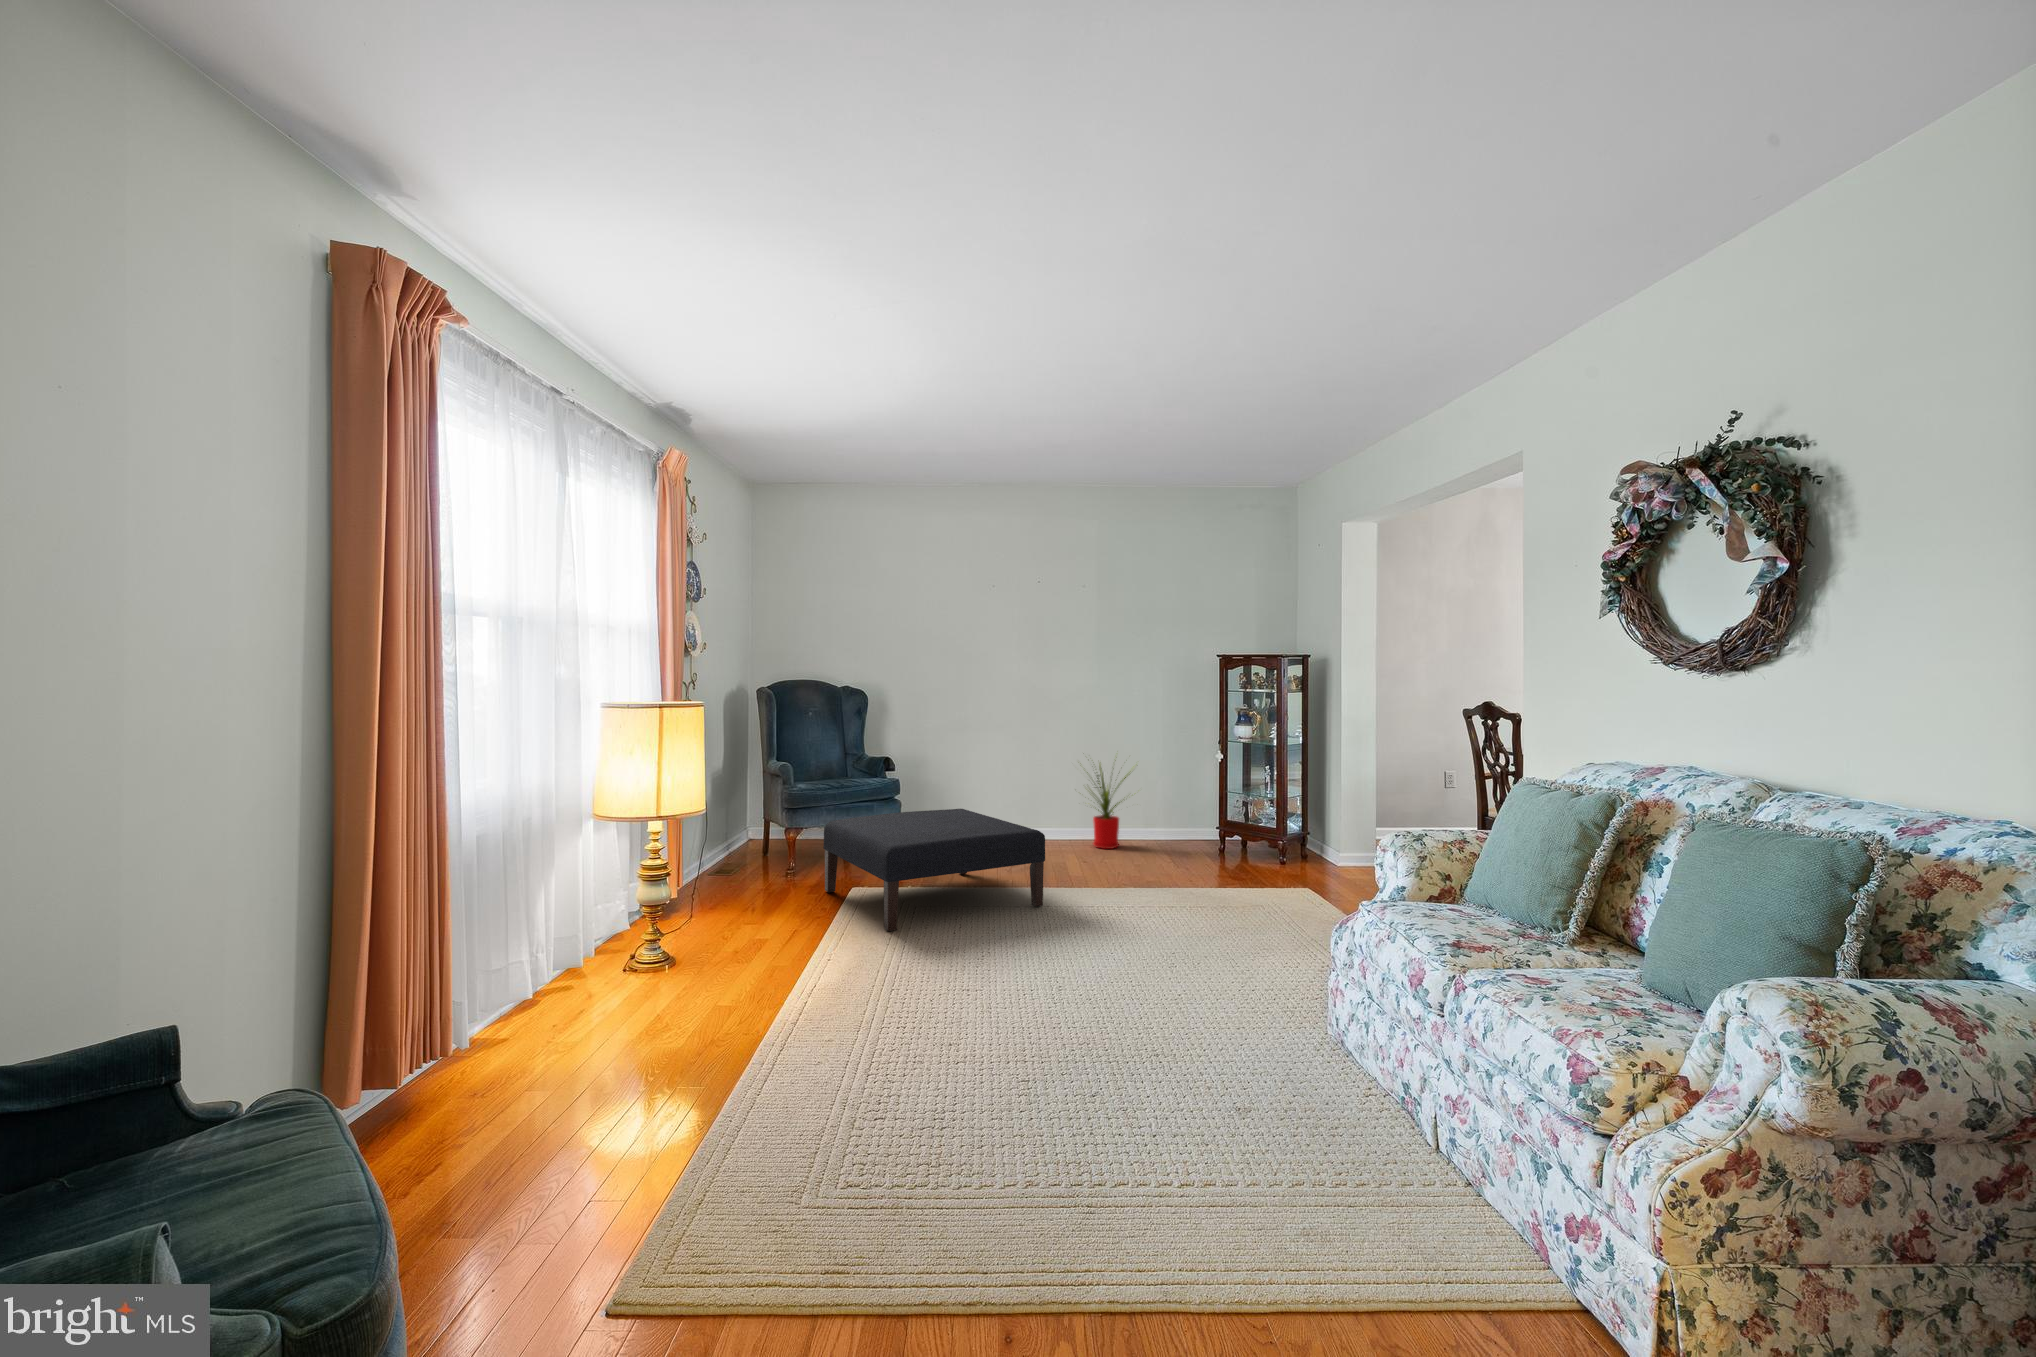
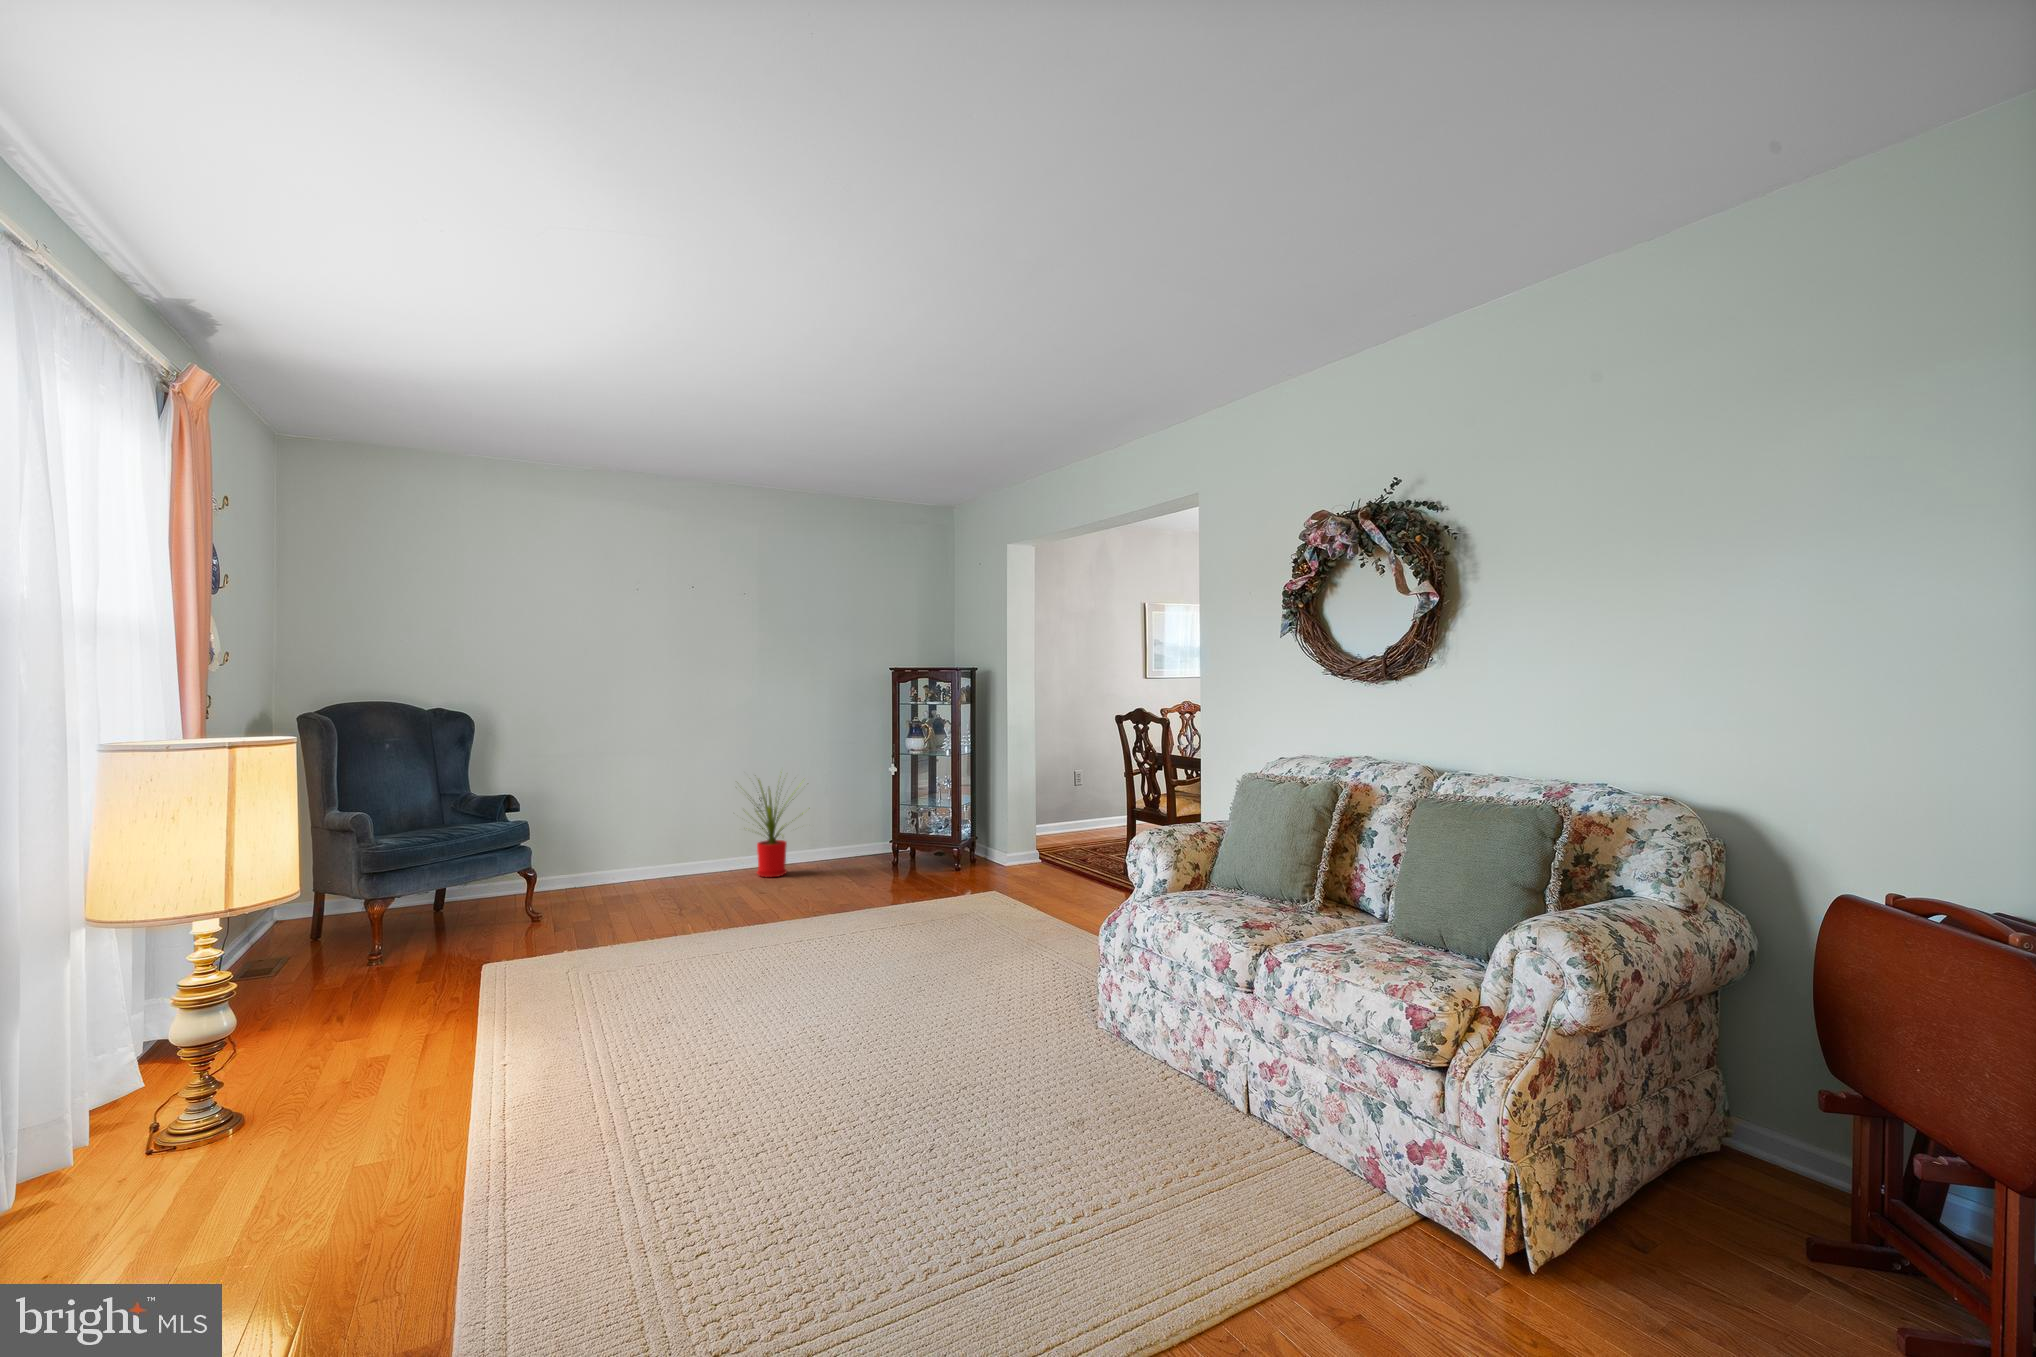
ottoman: present [823,809,1045,931] -> none [431,849,745,1014]

